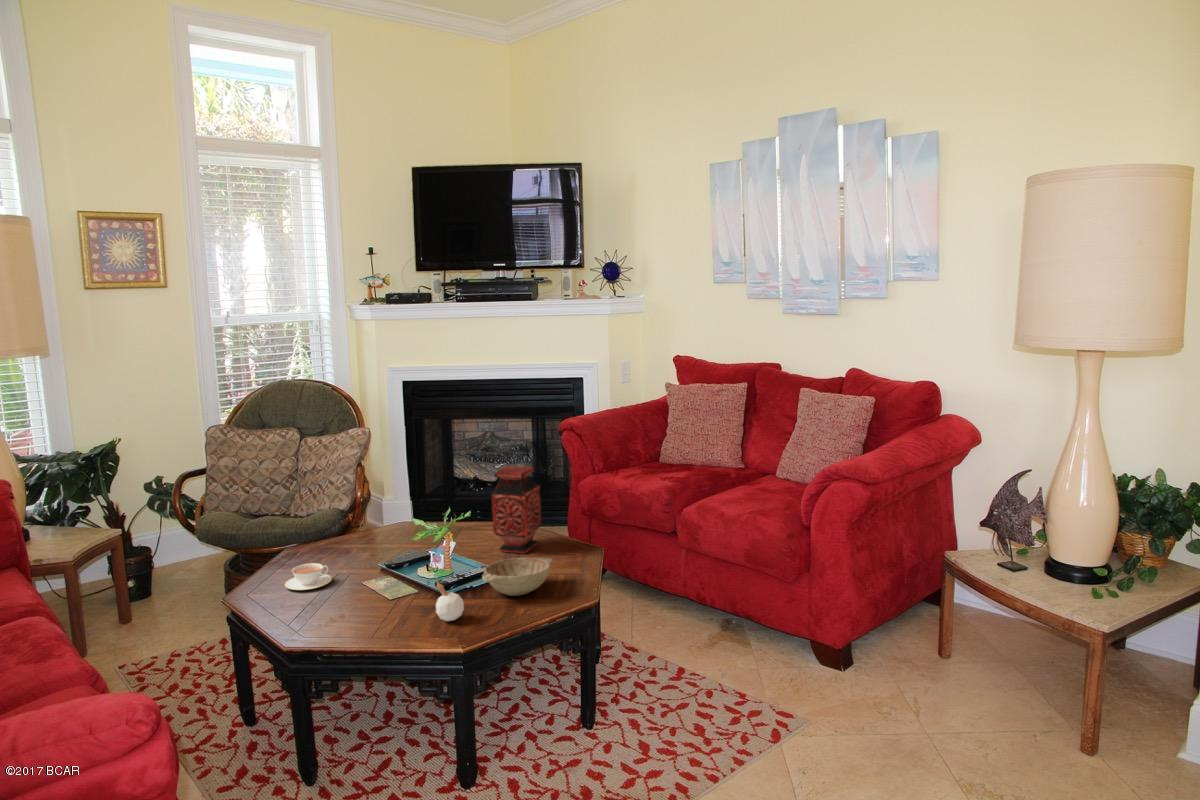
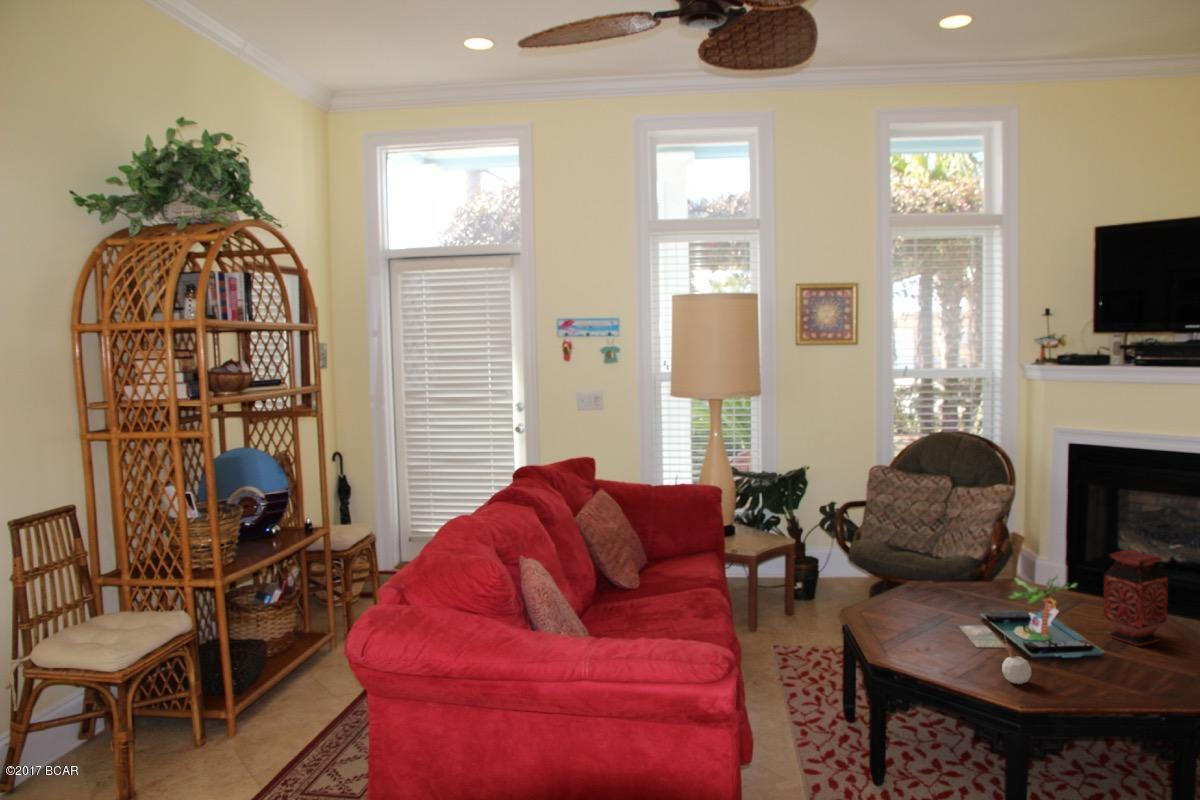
decorative bowl: present [482,558,552,596] -> none [1061,643,1155,684]
teacup: present [285,563,332,590] -> none [886,598,928,621]

